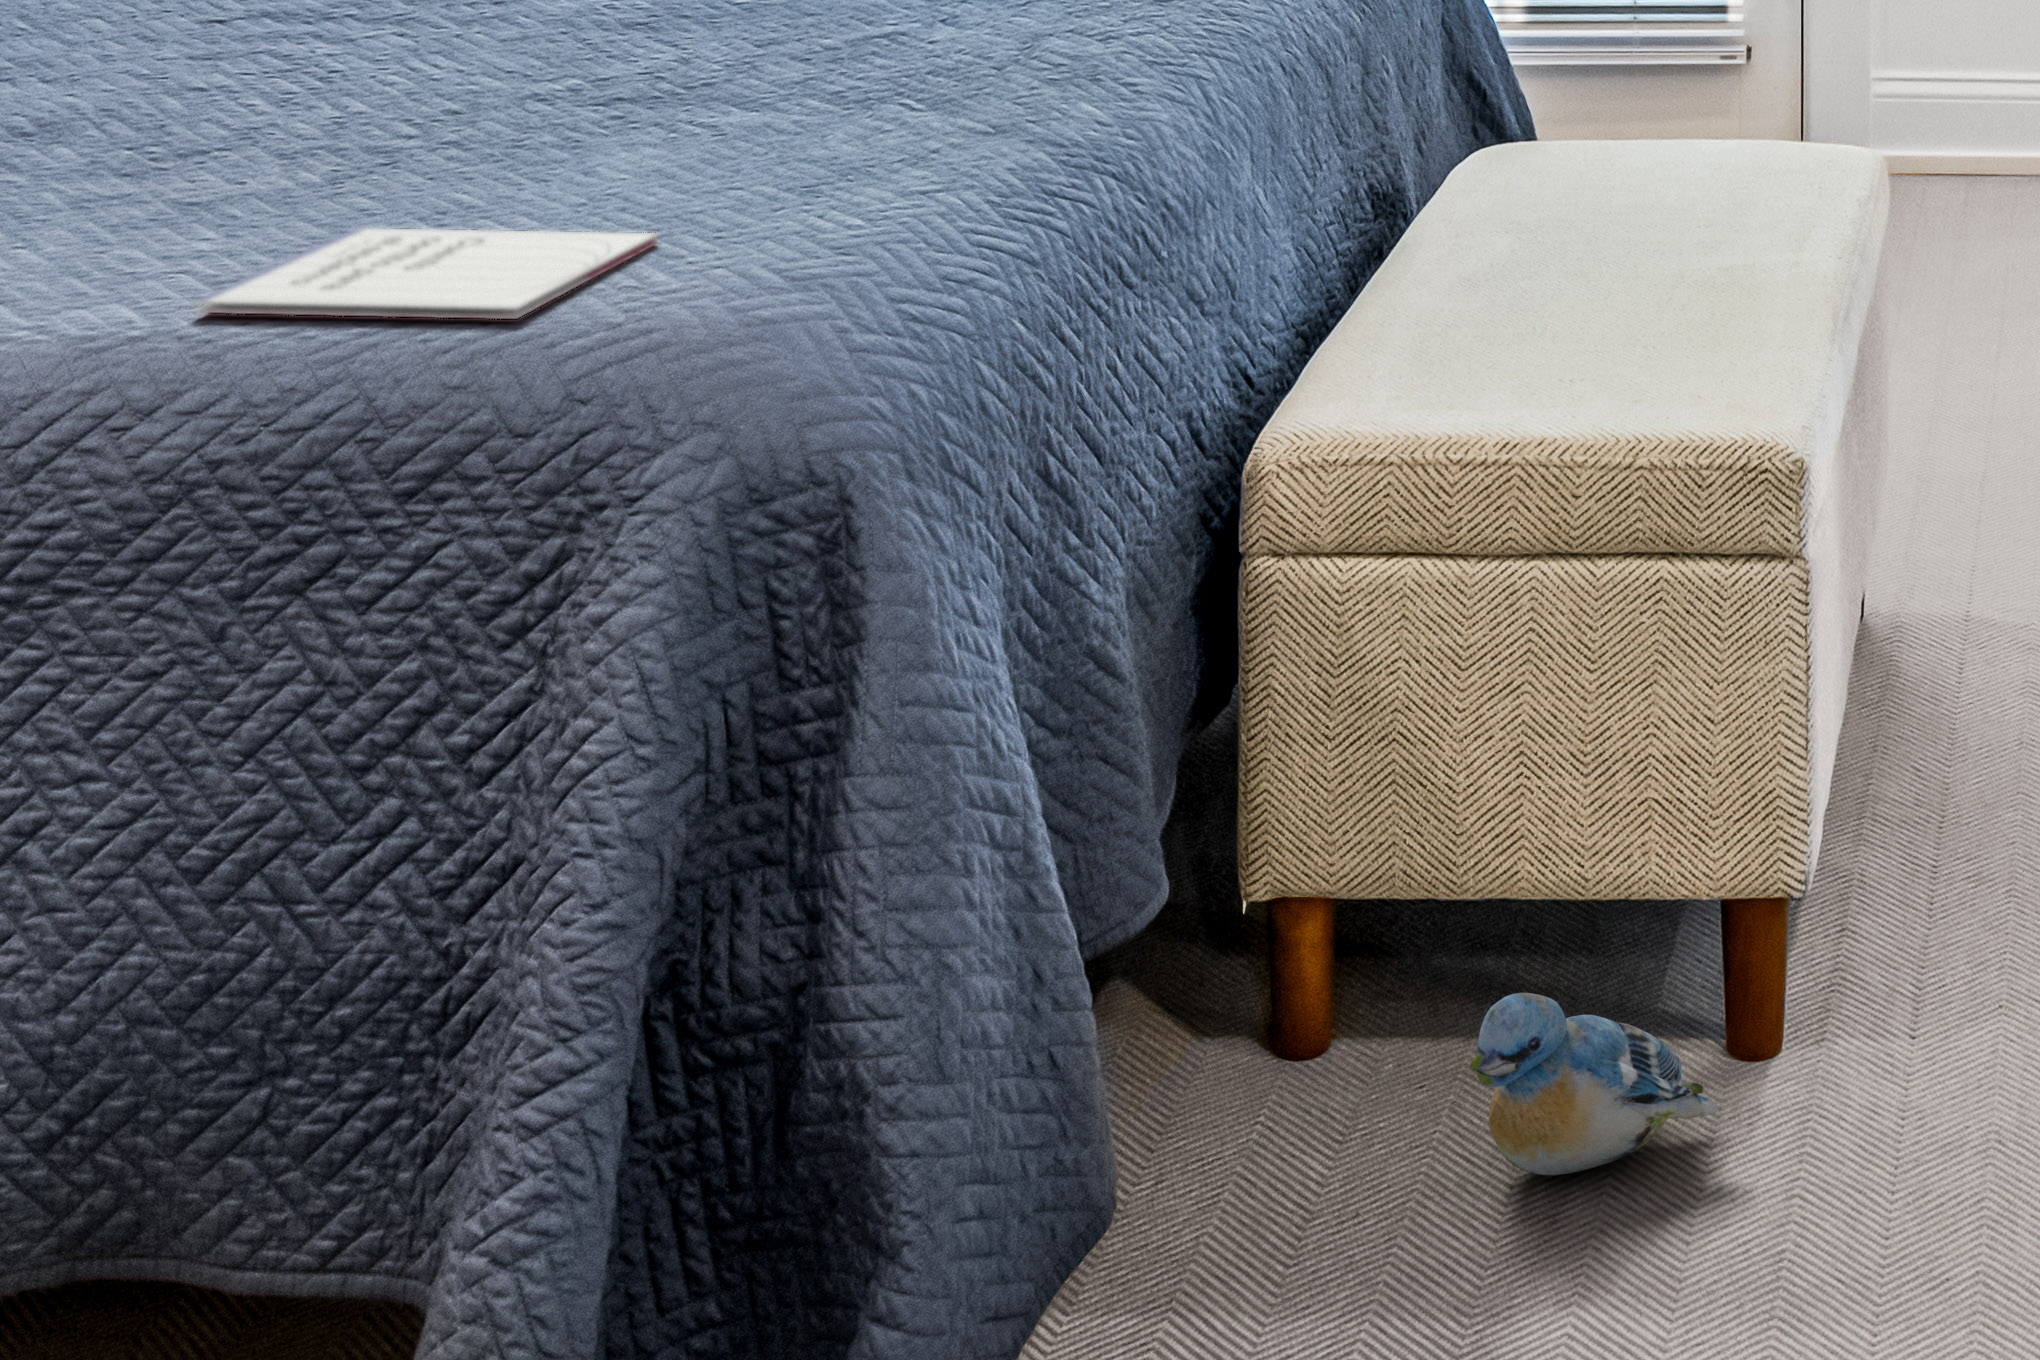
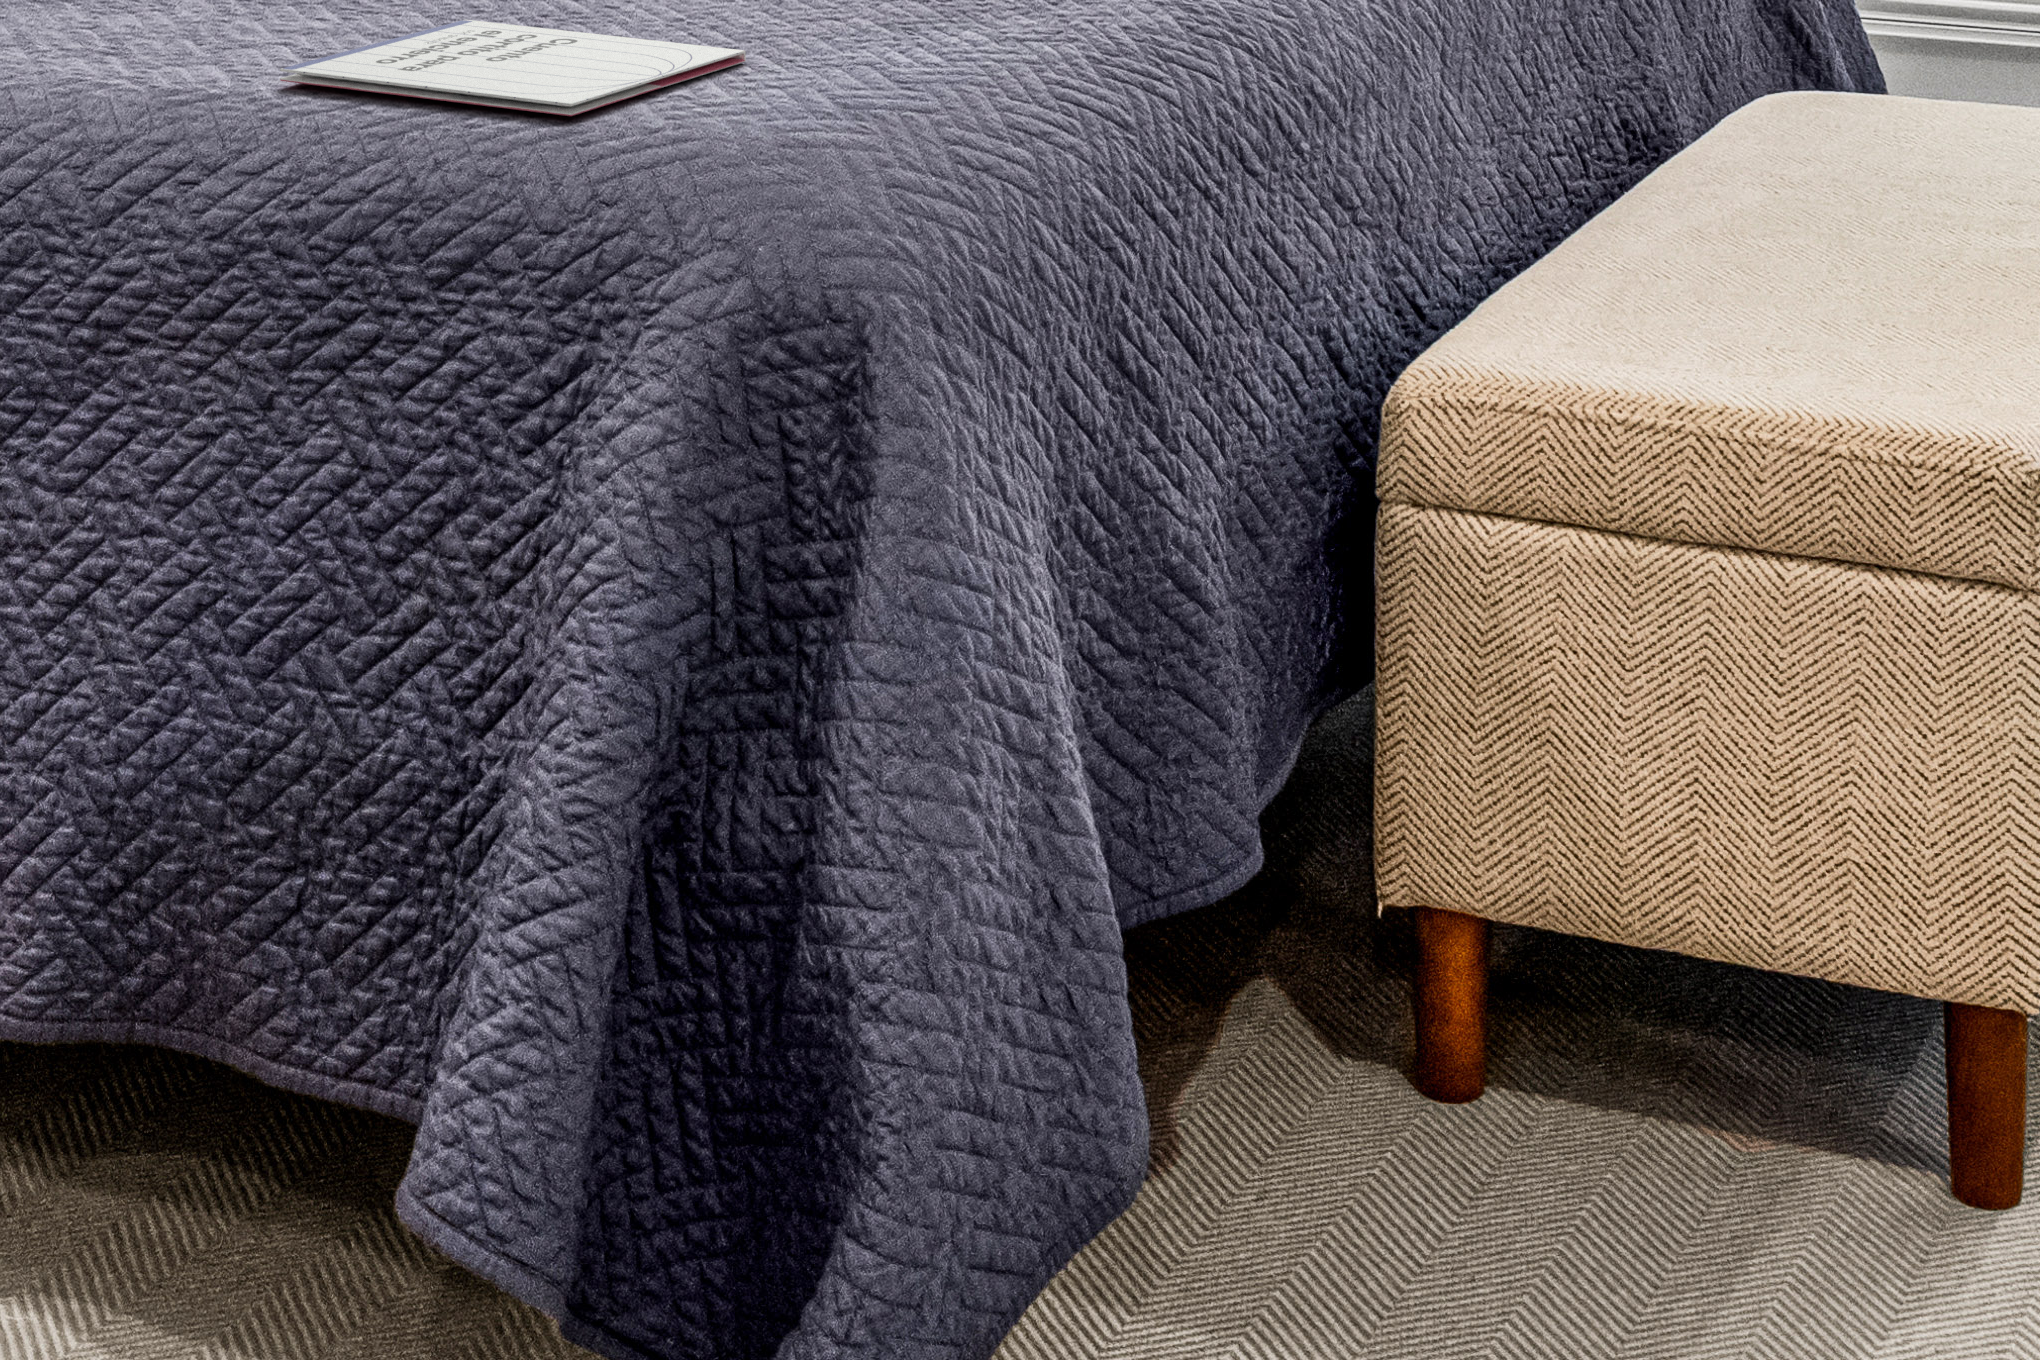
plush toy: present [1470,993,1718,1175] -> none [1619,1038,1920,1260]

